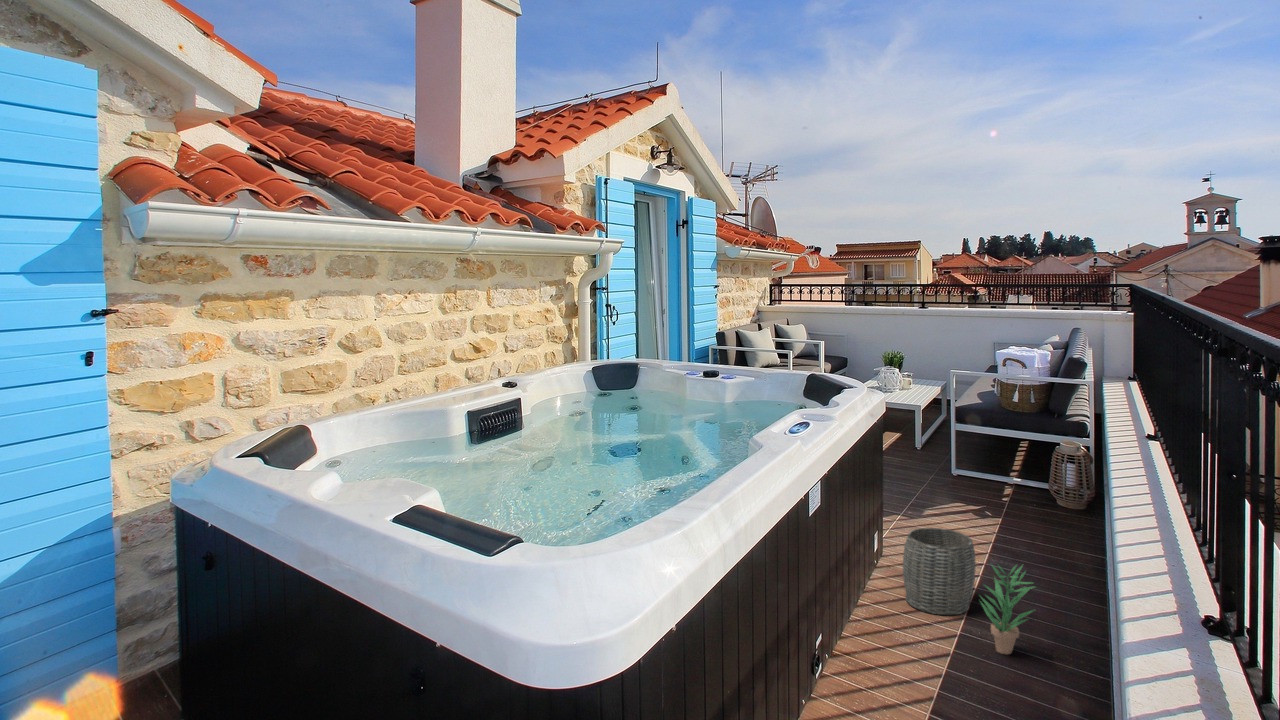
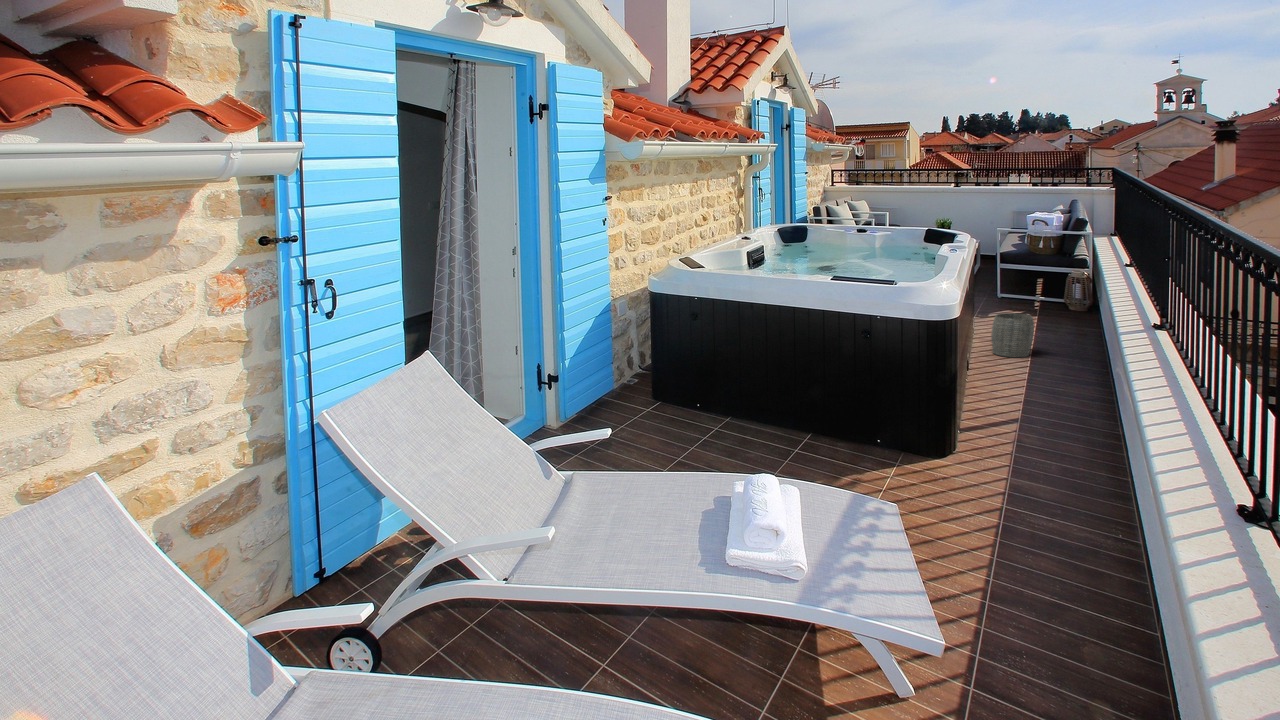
potted plant: present [981,566,1033,654] -> none [1040,320,1073,369]

